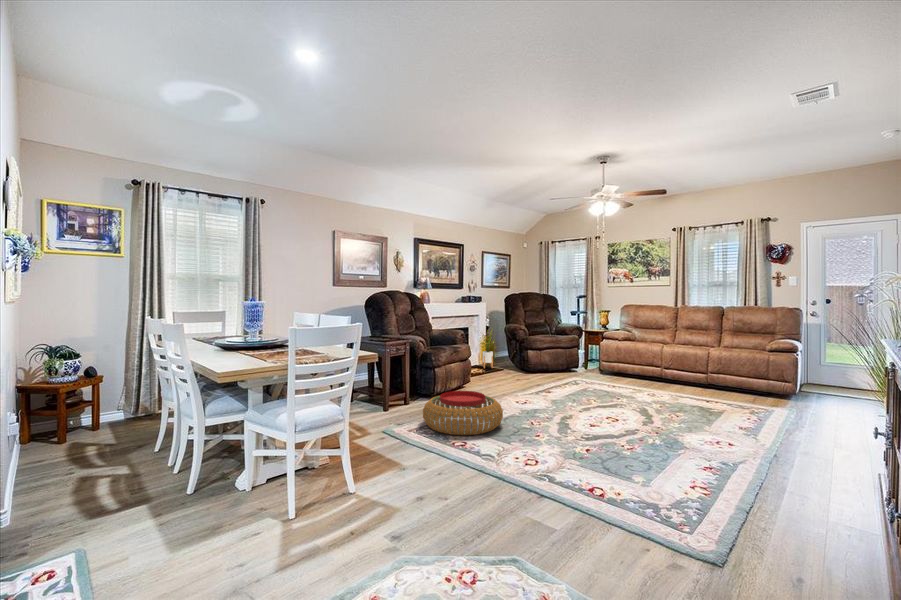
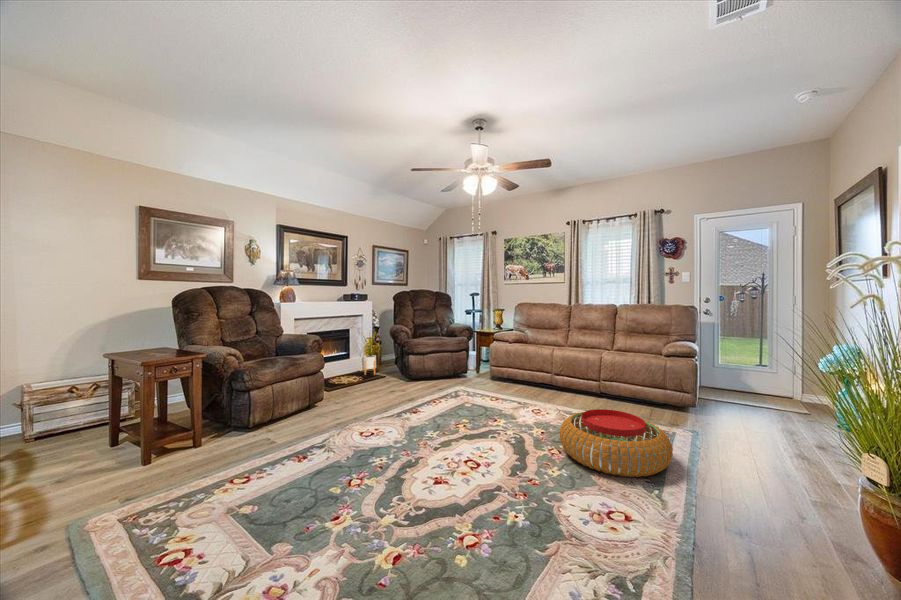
pouf: present [423,391,503,435] -> present [559,409,673,477]

